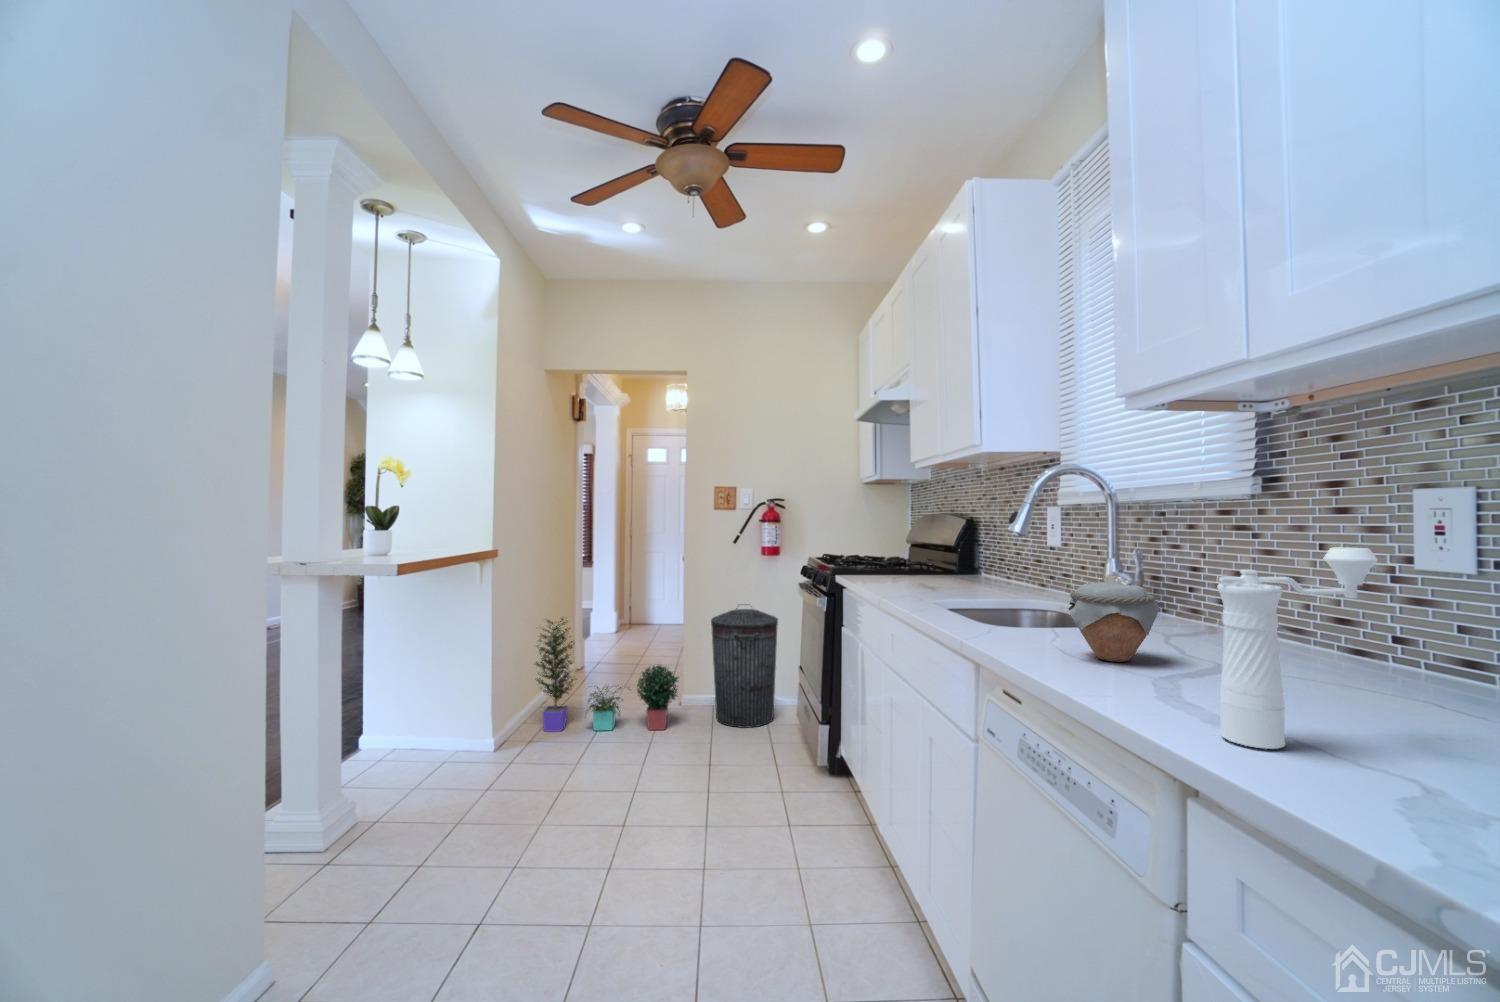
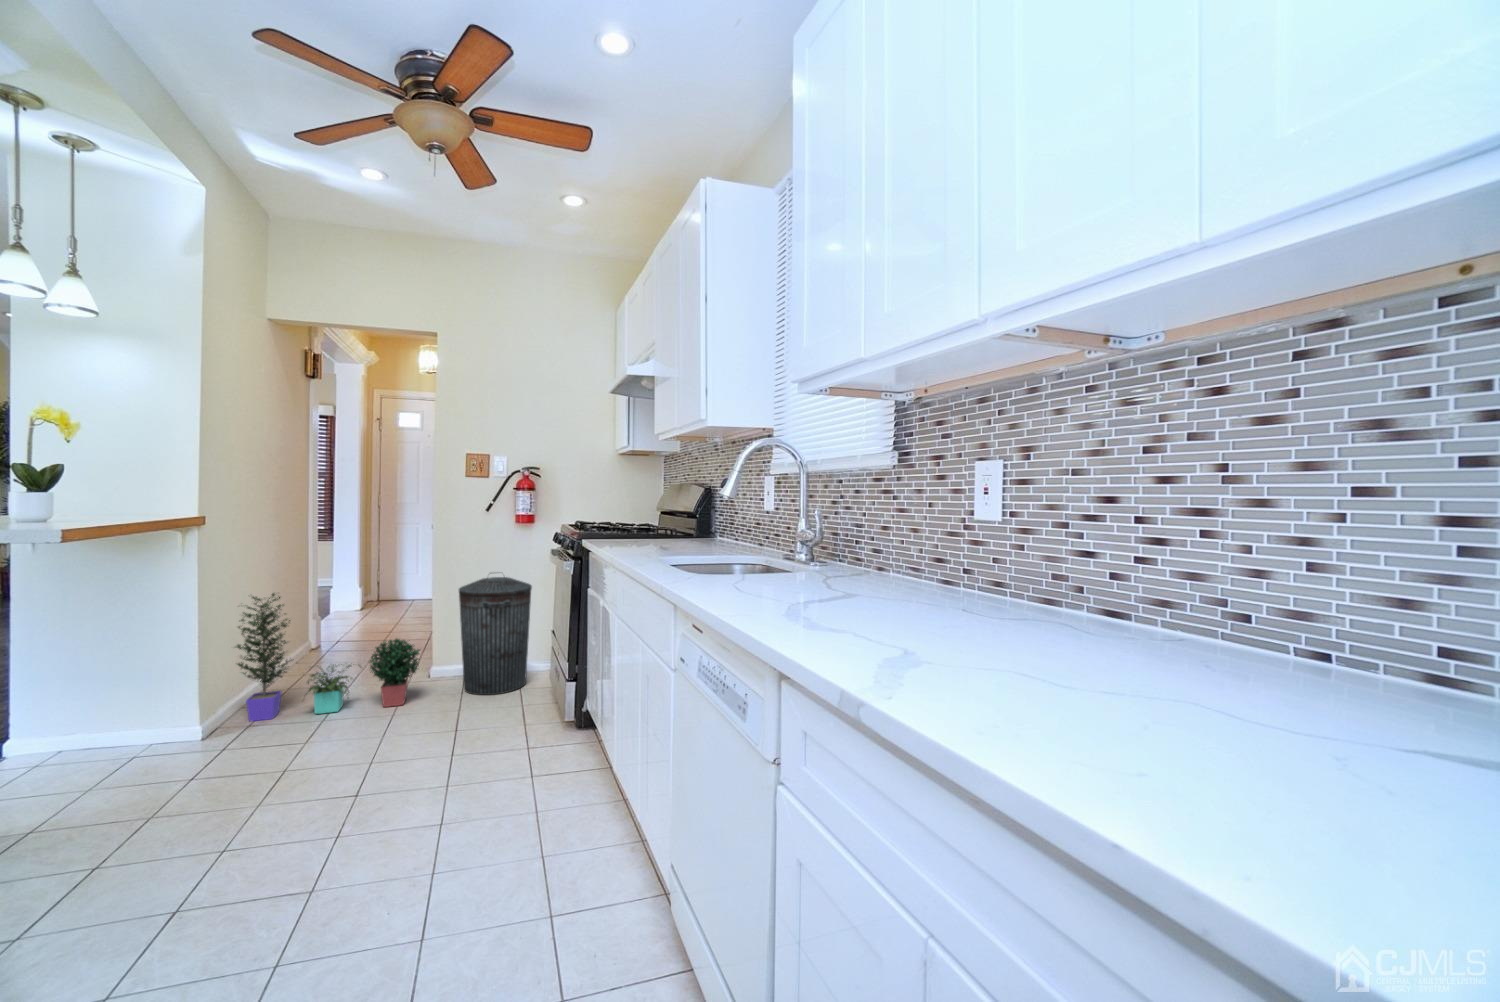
pepper mill: present [1217,548,1378,749] -> none [818,496,921,646]
jar: present [1069,582,1160,662] -> none [745,533,813,596]

